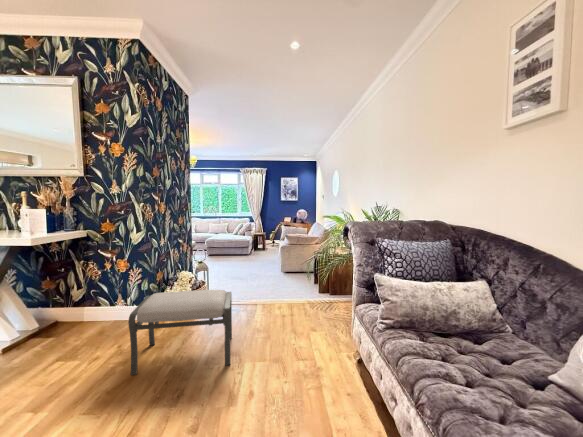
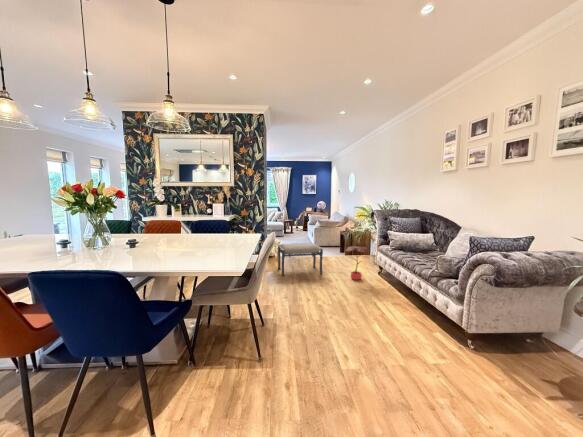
potted plant: none [269,307,325,395] -> present [346,246,367,280]

